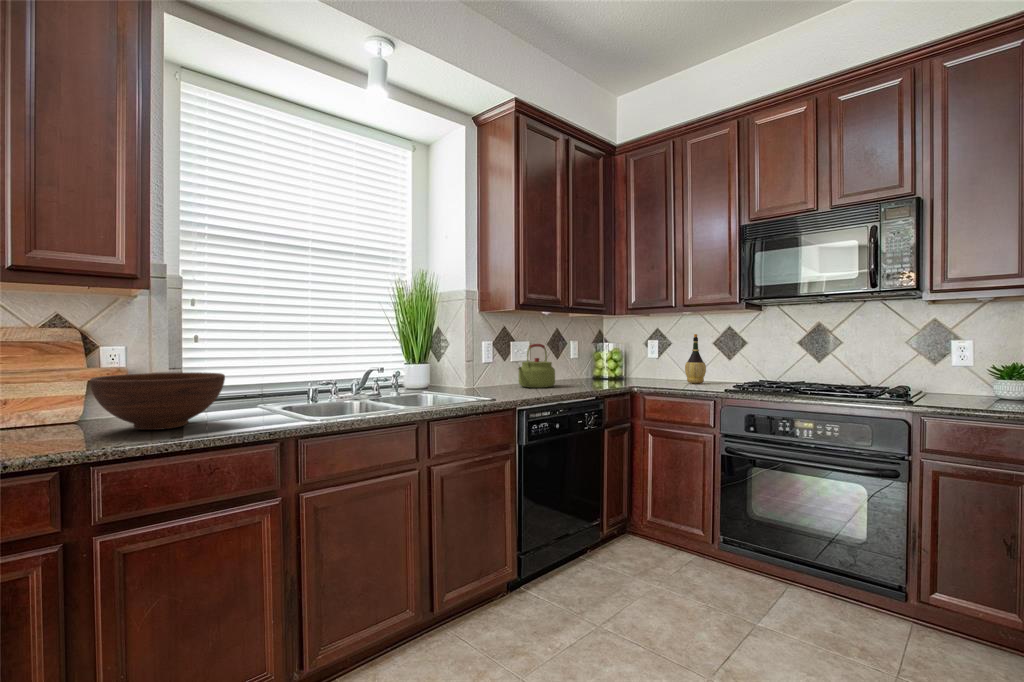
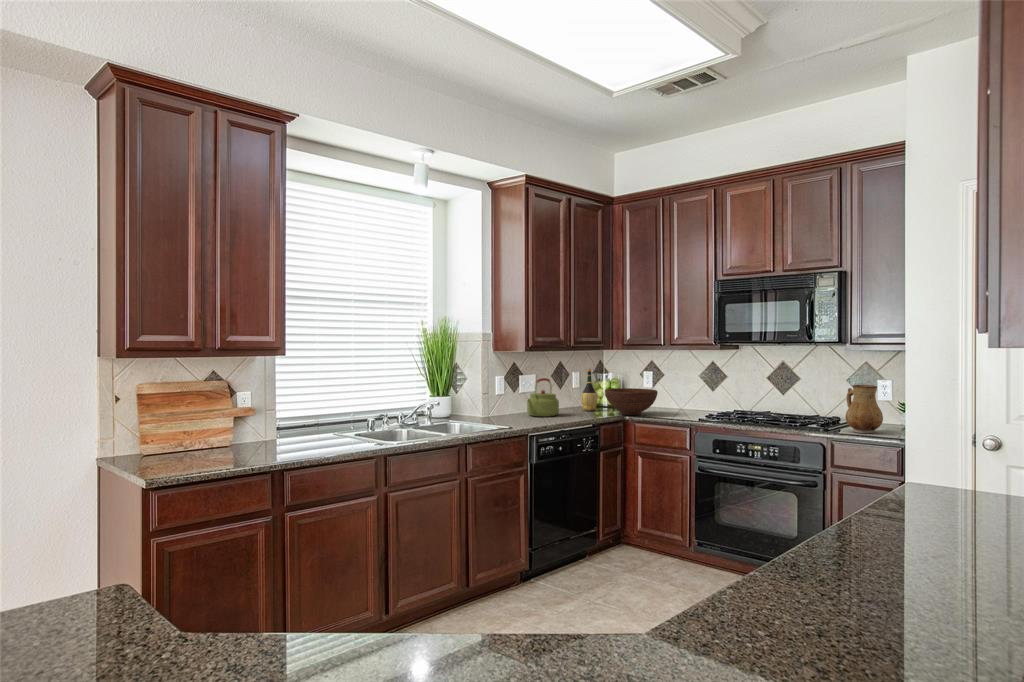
wine bottle: present [685,334,706,384] -> present [581,369,598,411]
ceramic pitcher: none [935,341,999,406] -> present [845,385,883,433]
fruit bowl: present [90,372,225,430] -> present [605,388,658,415]

